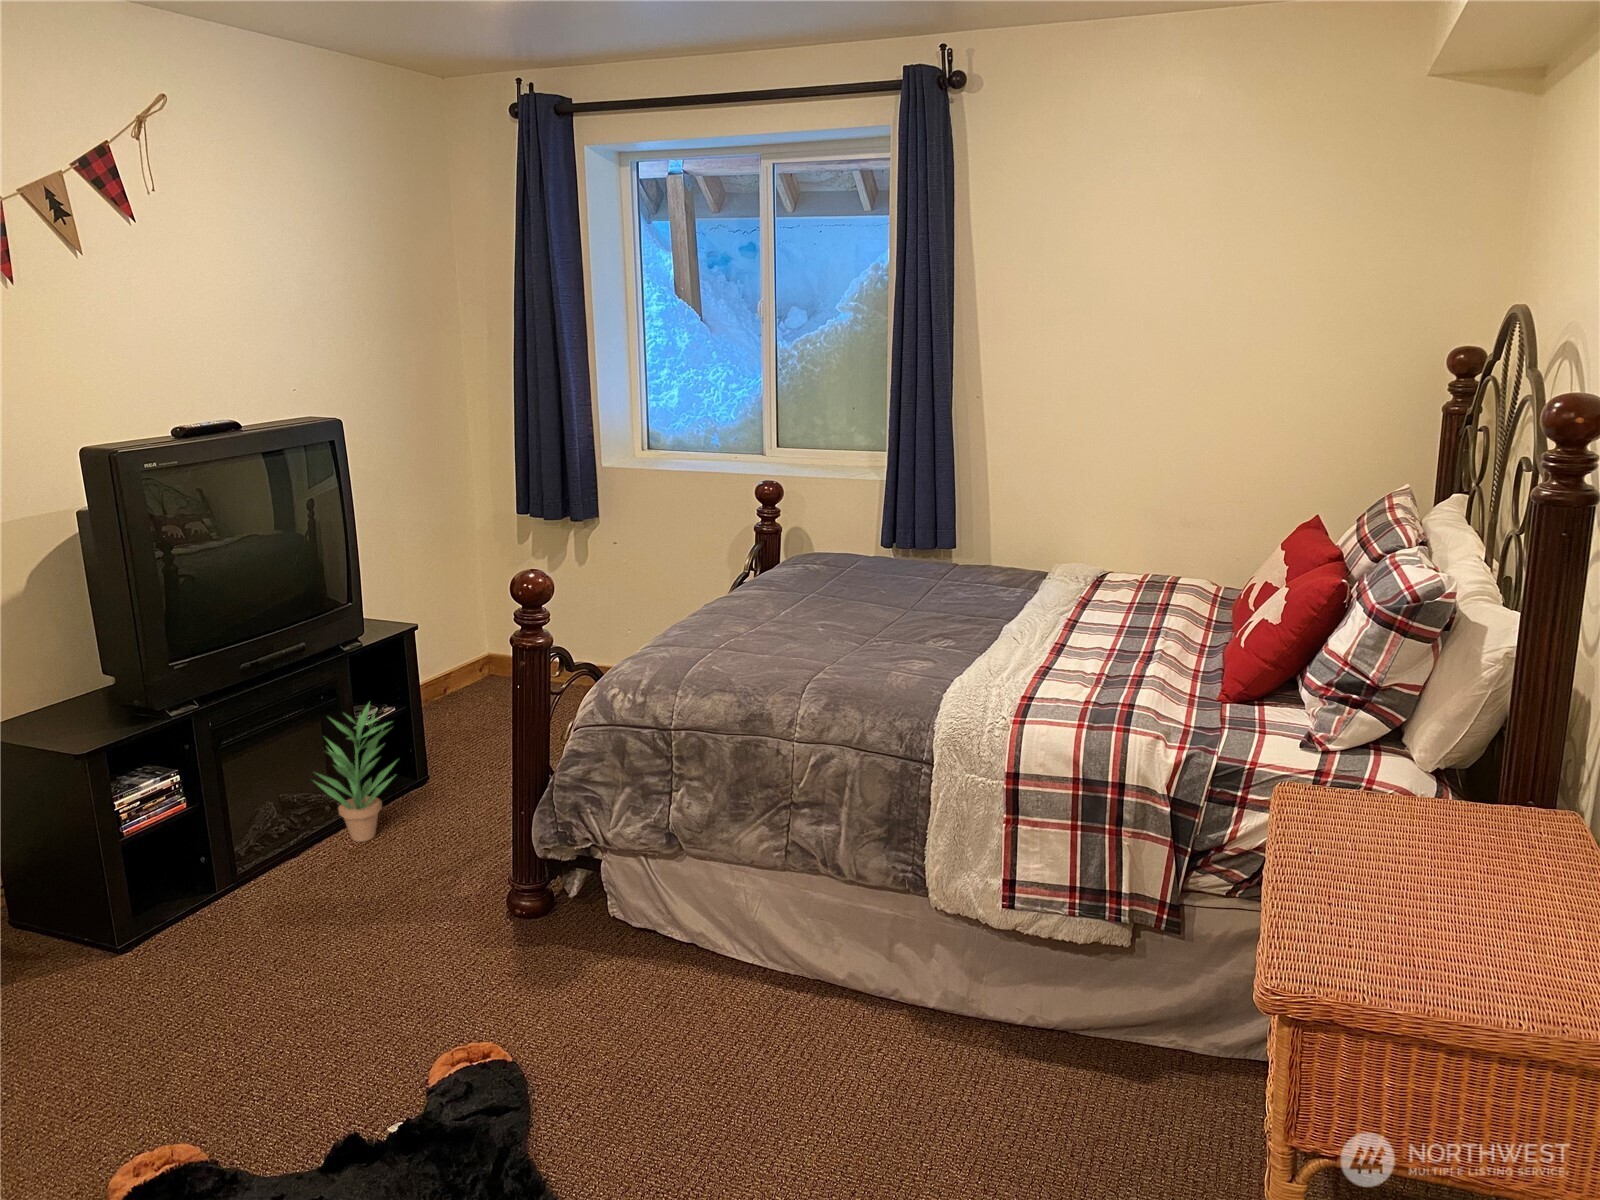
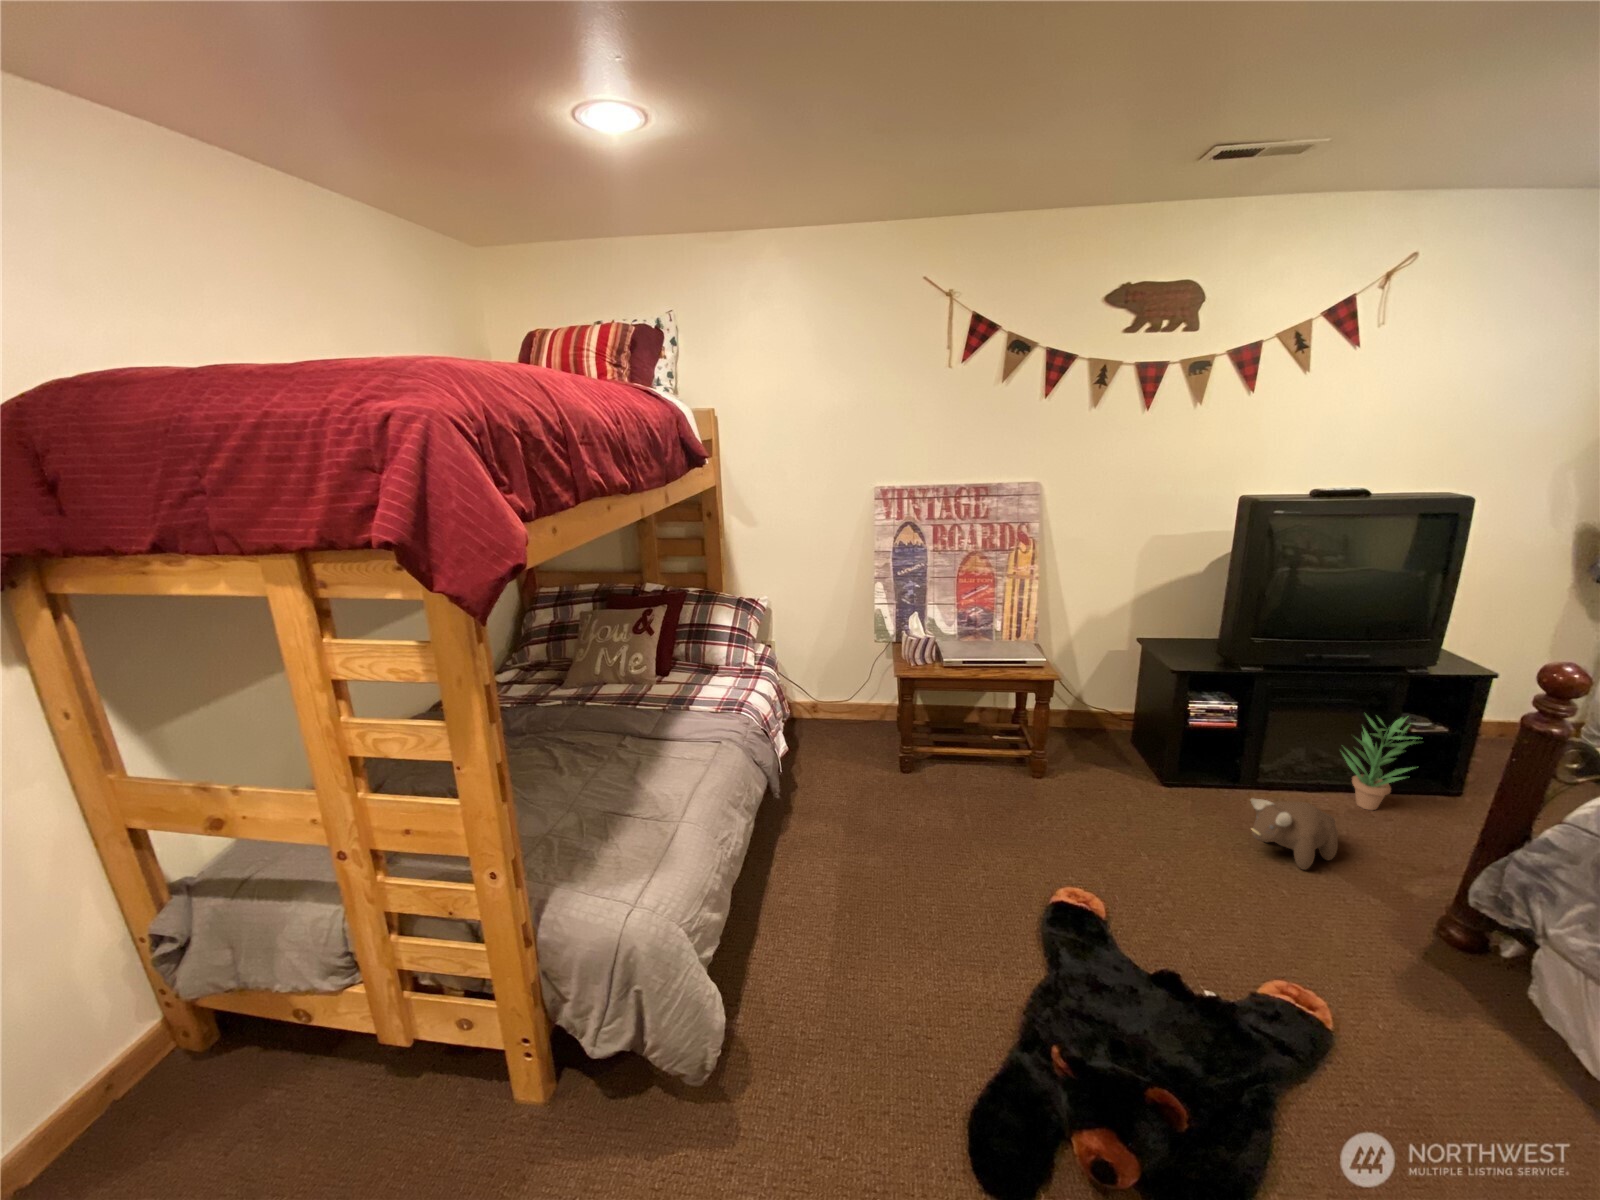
plush toy: none [277,851,384,939] -> present [1251,799,1338,870]

